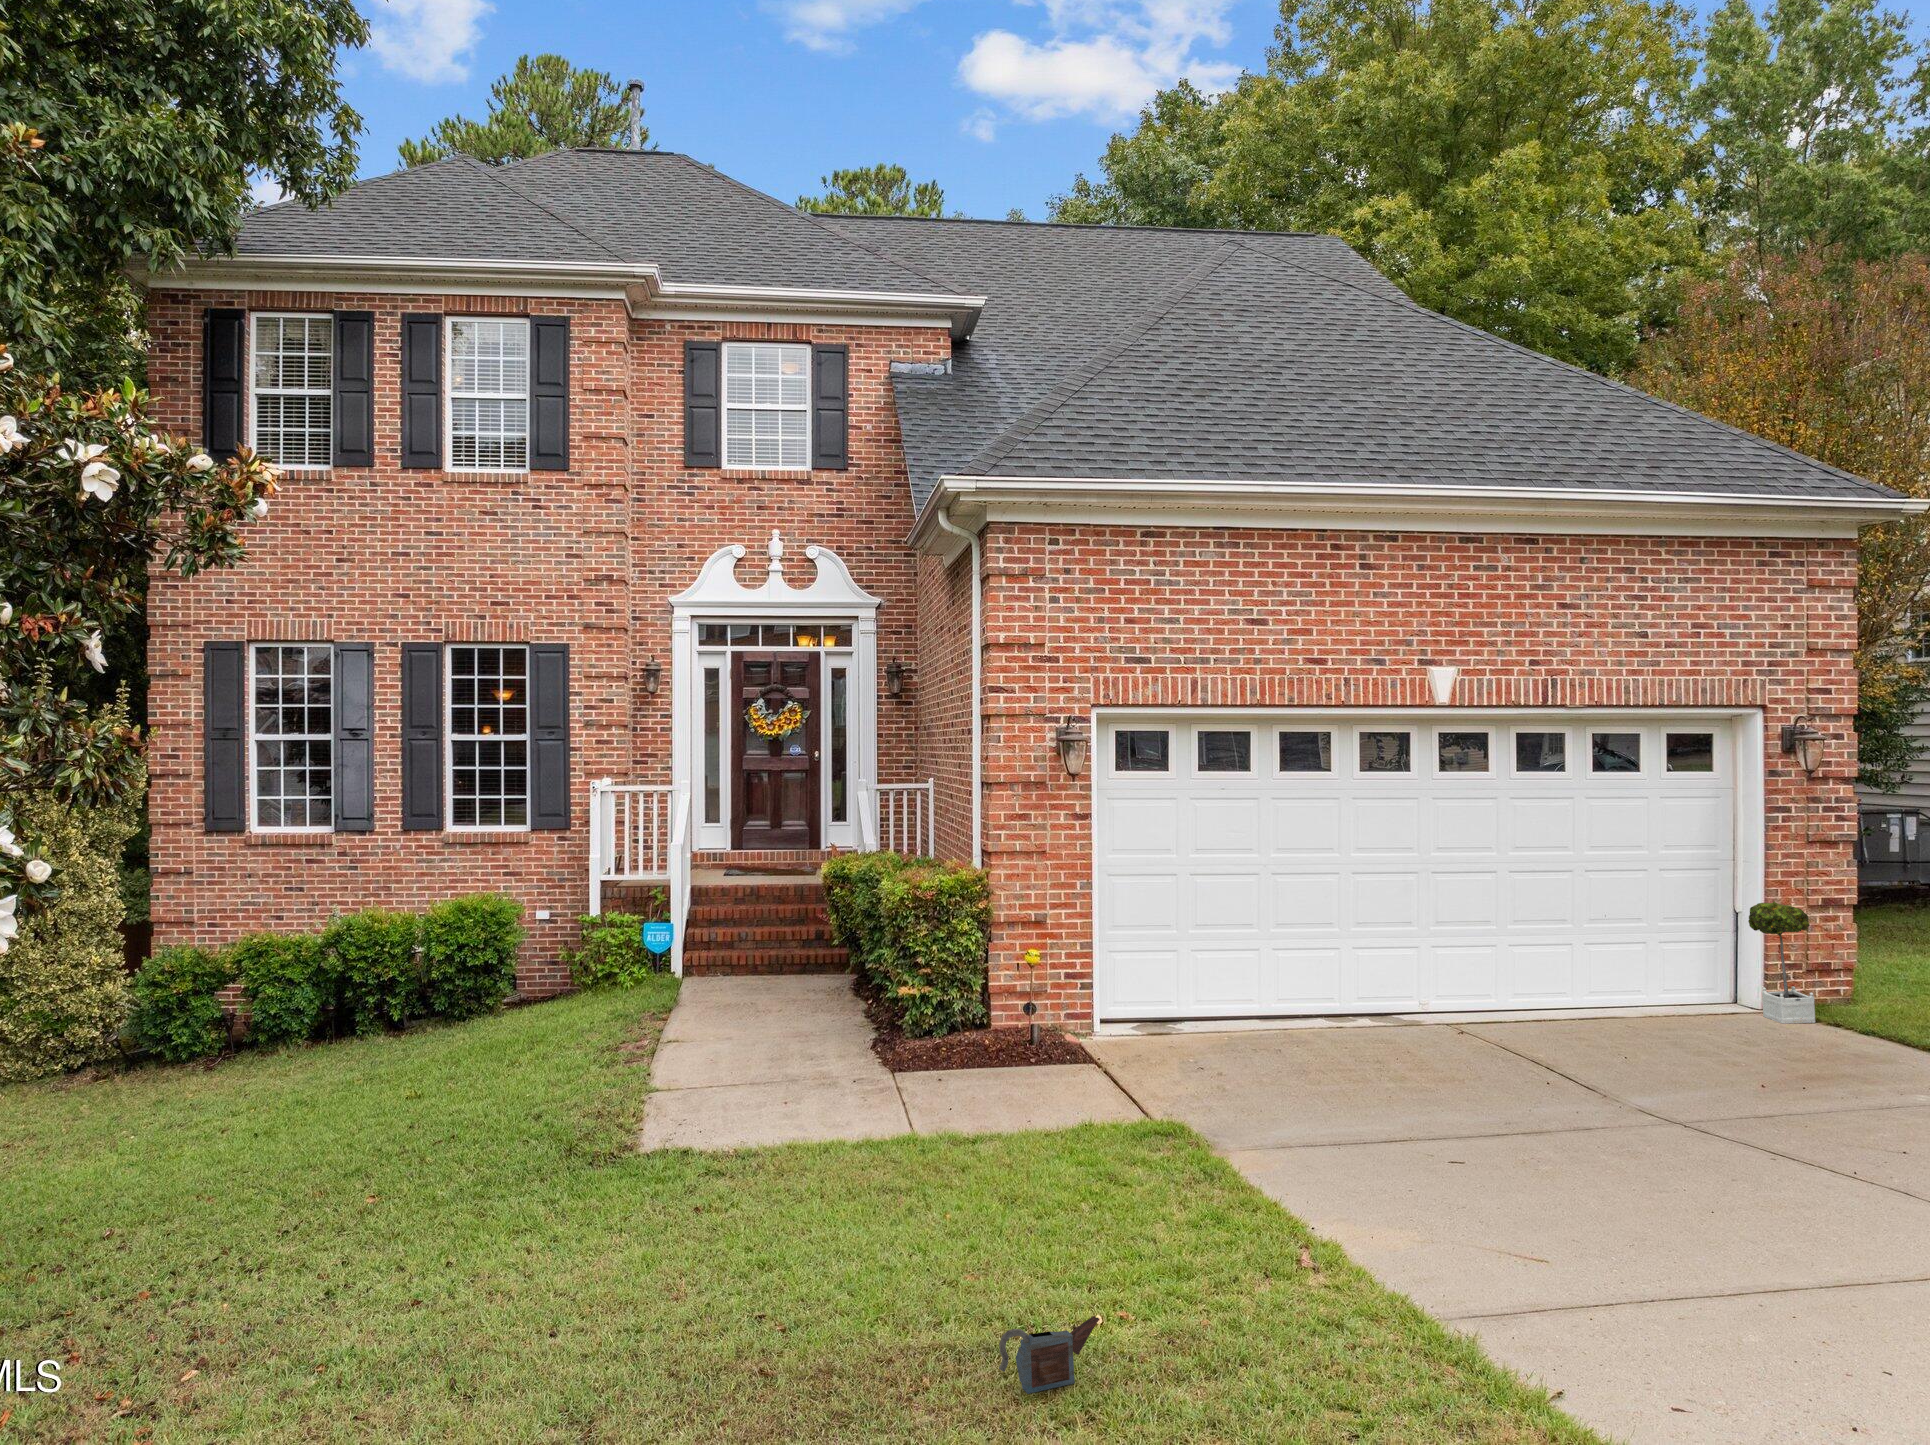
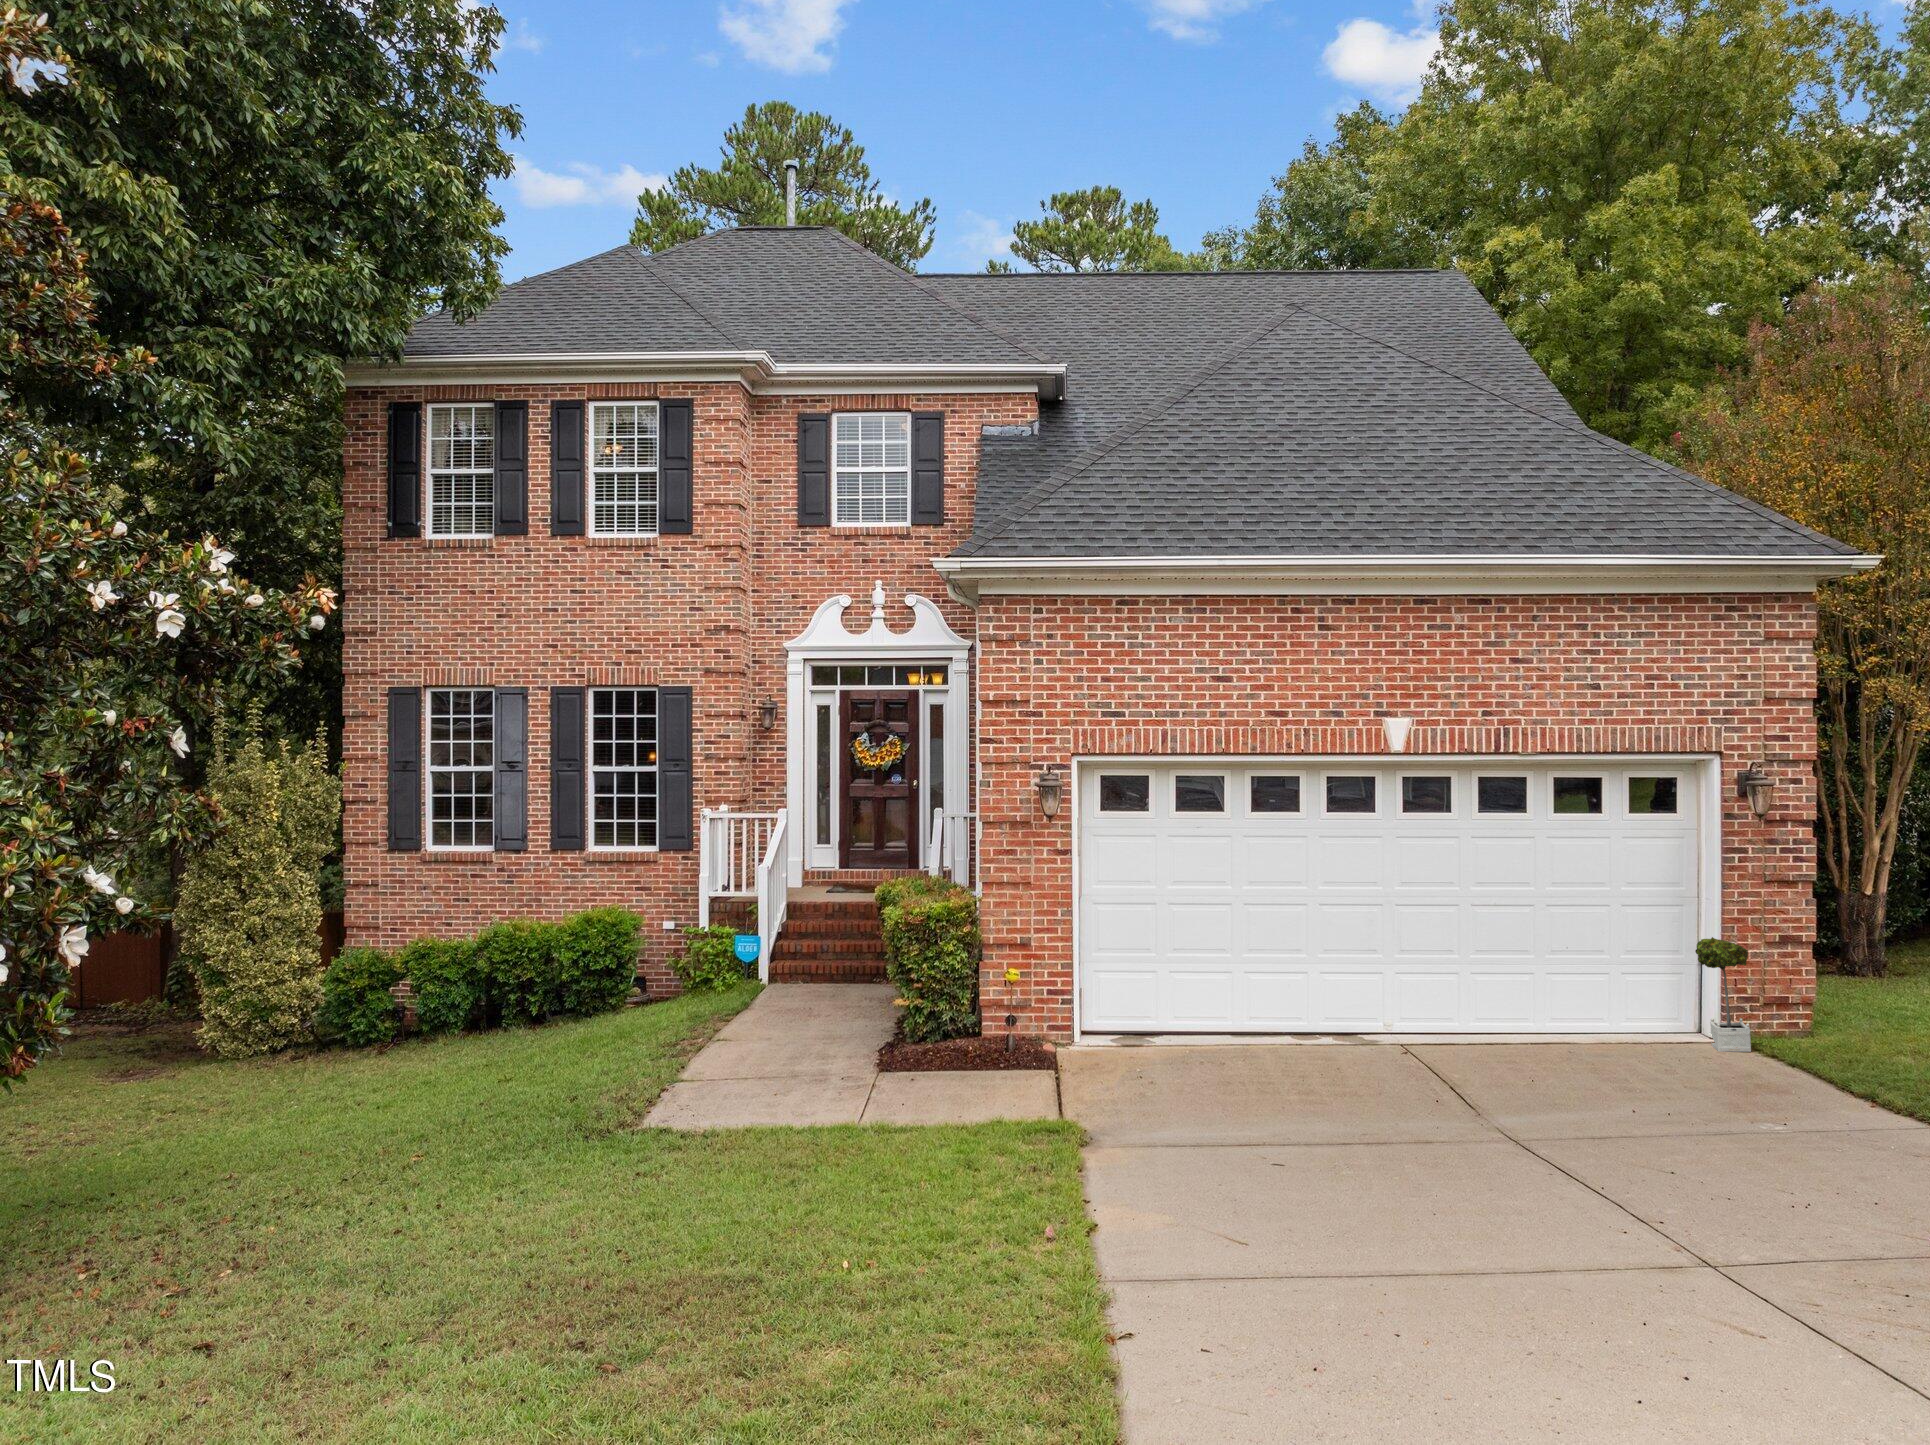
watering can: present [999,1316,1099,1394] -> none [771,1167,841,1209]

